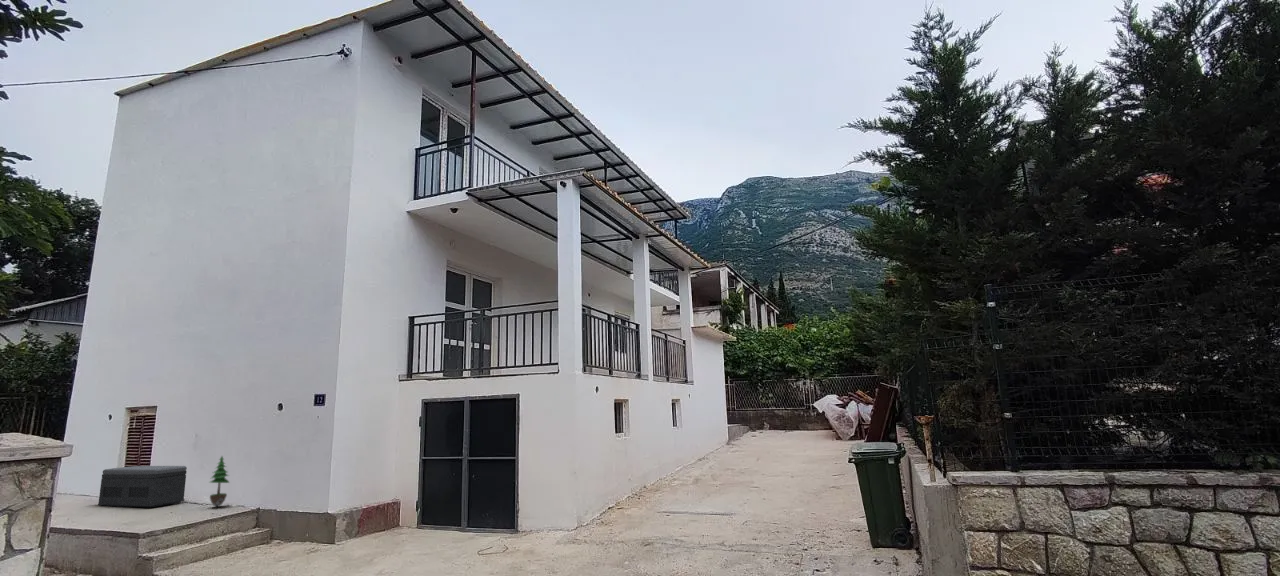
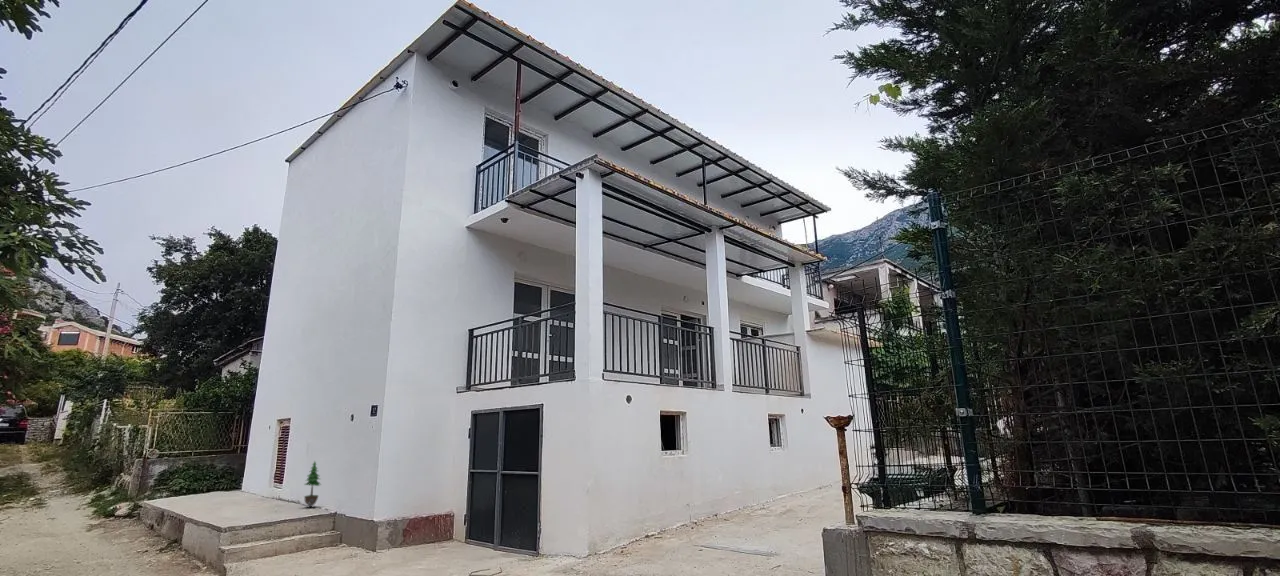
storage bench: present [98,466,187,507] -> none [246,468,301,504]

